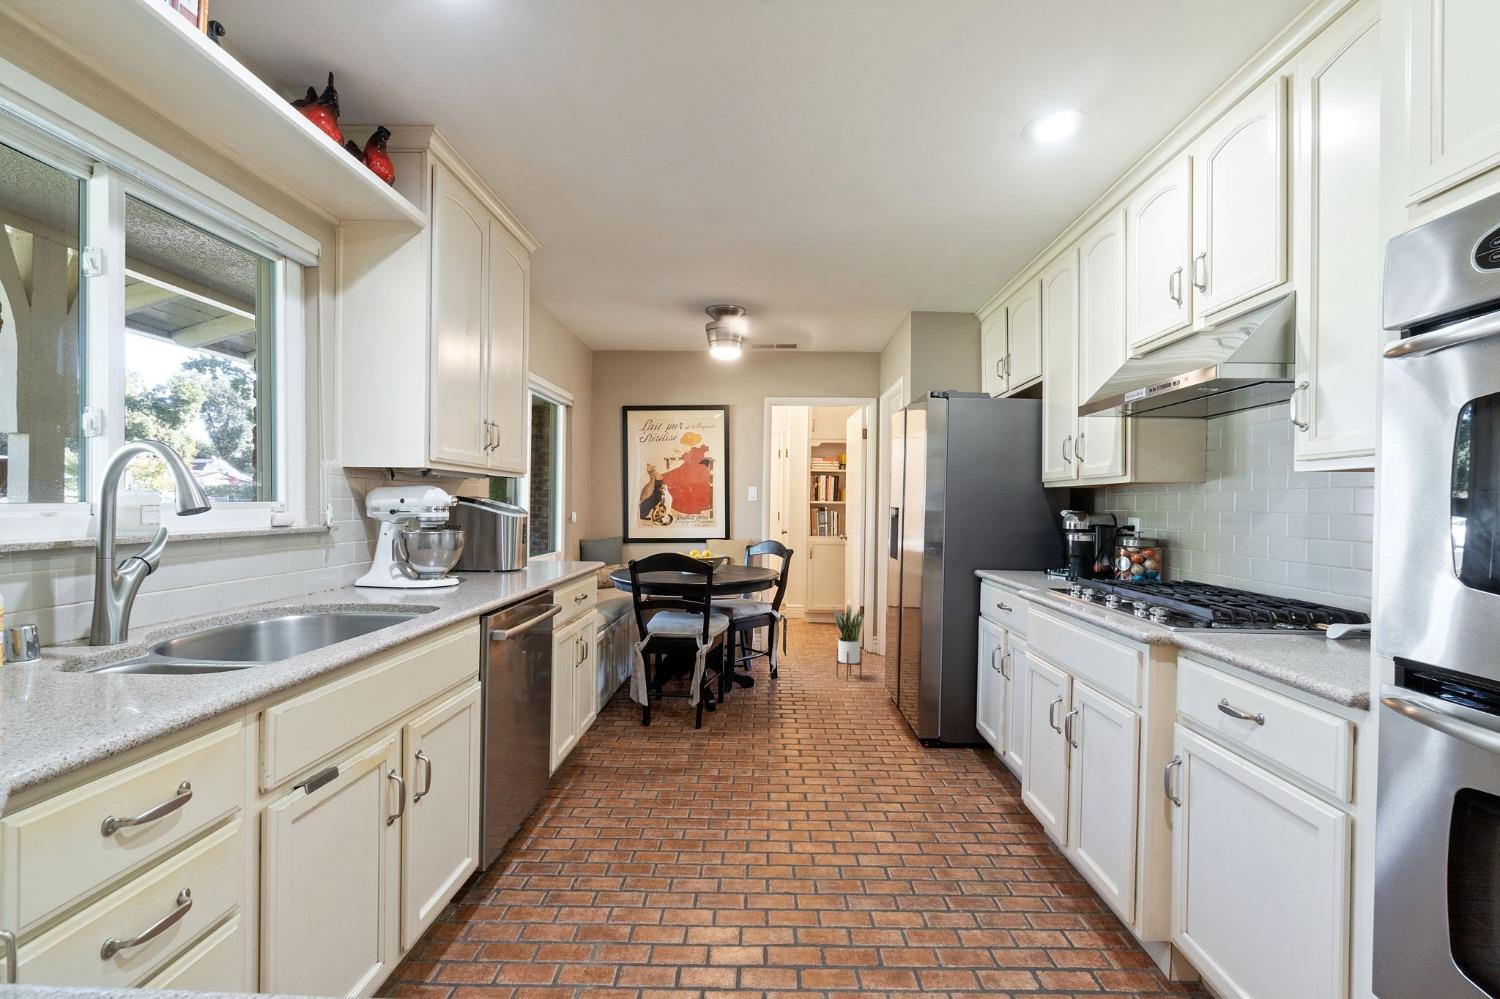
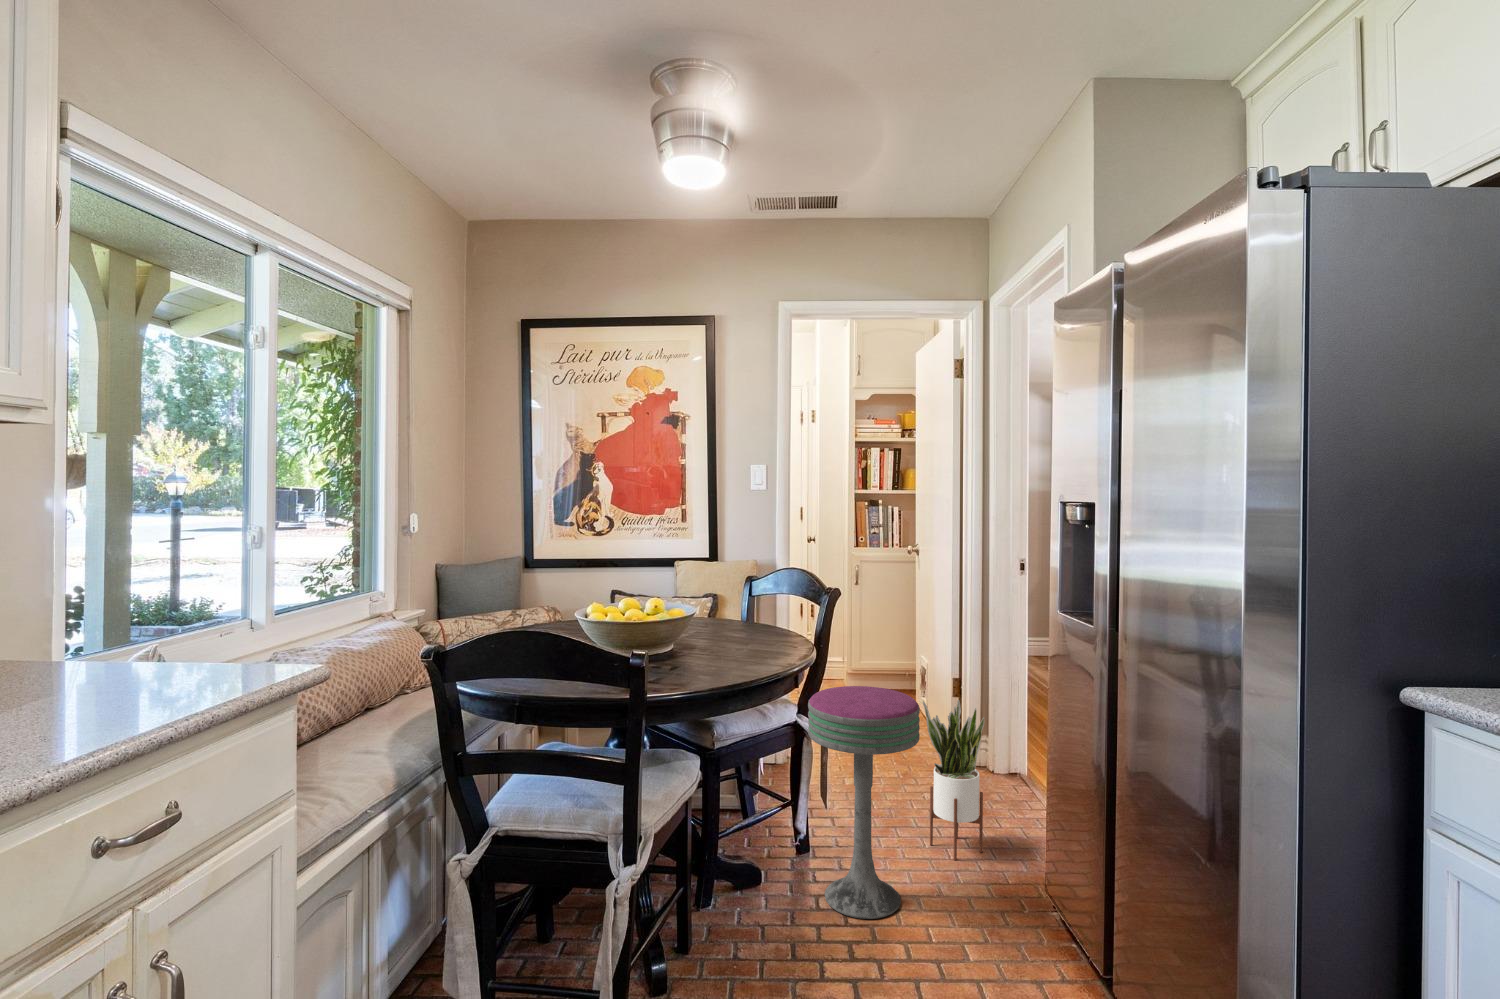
bar stool: none [776,595,827,696] -> present [808,686,920,919]

